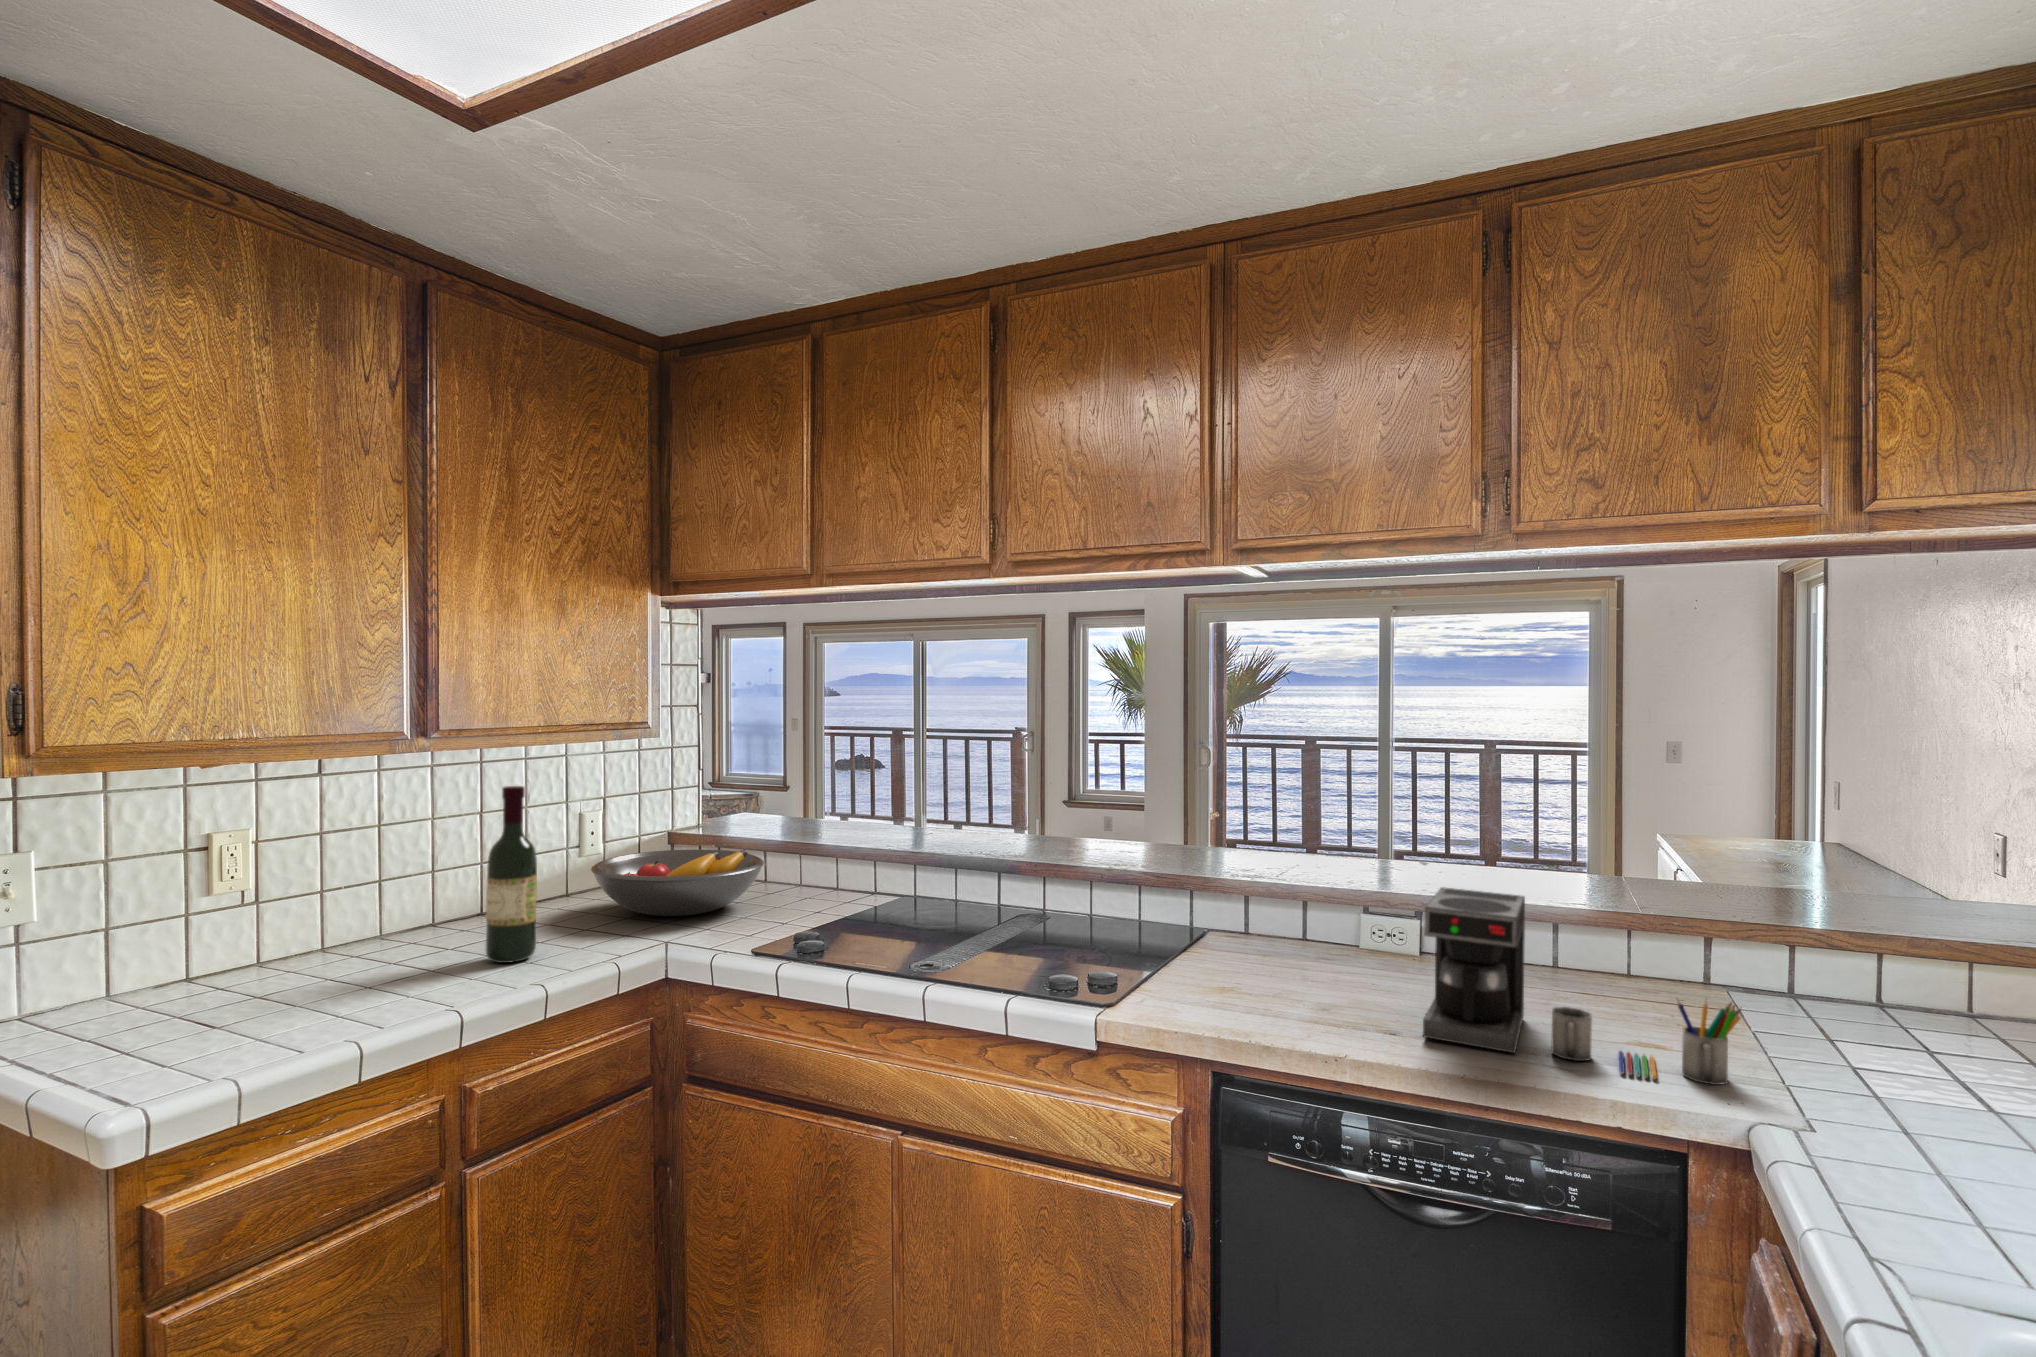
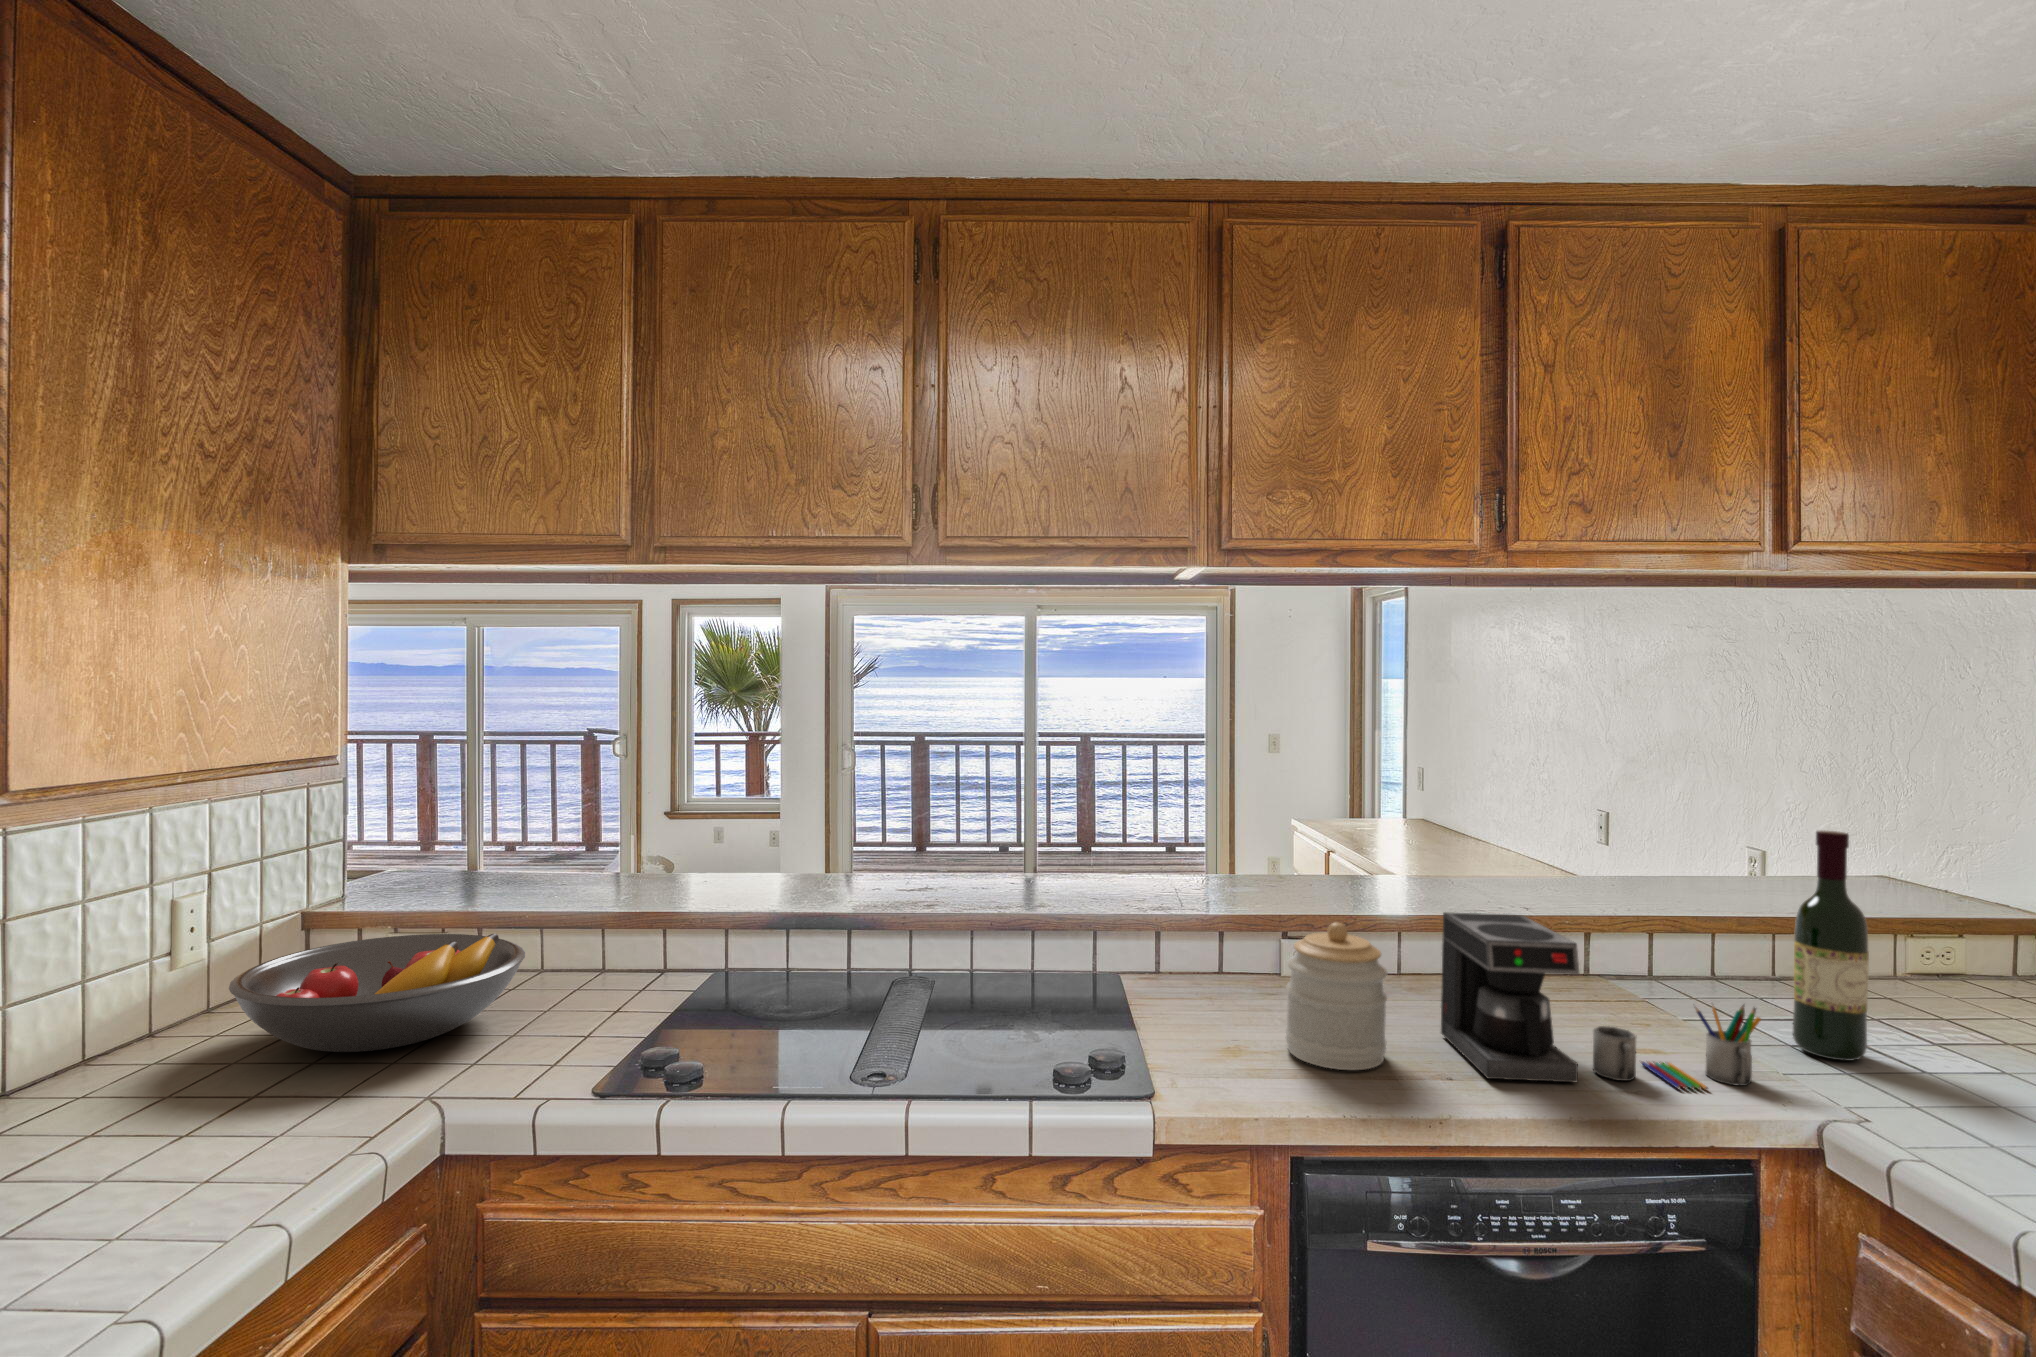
wine bottle: present [486,786,537,963] -> present [1793,830,1869,1061]
jar: none [1265,884,1357,1016] -> present [1286,923,1388,1070]

